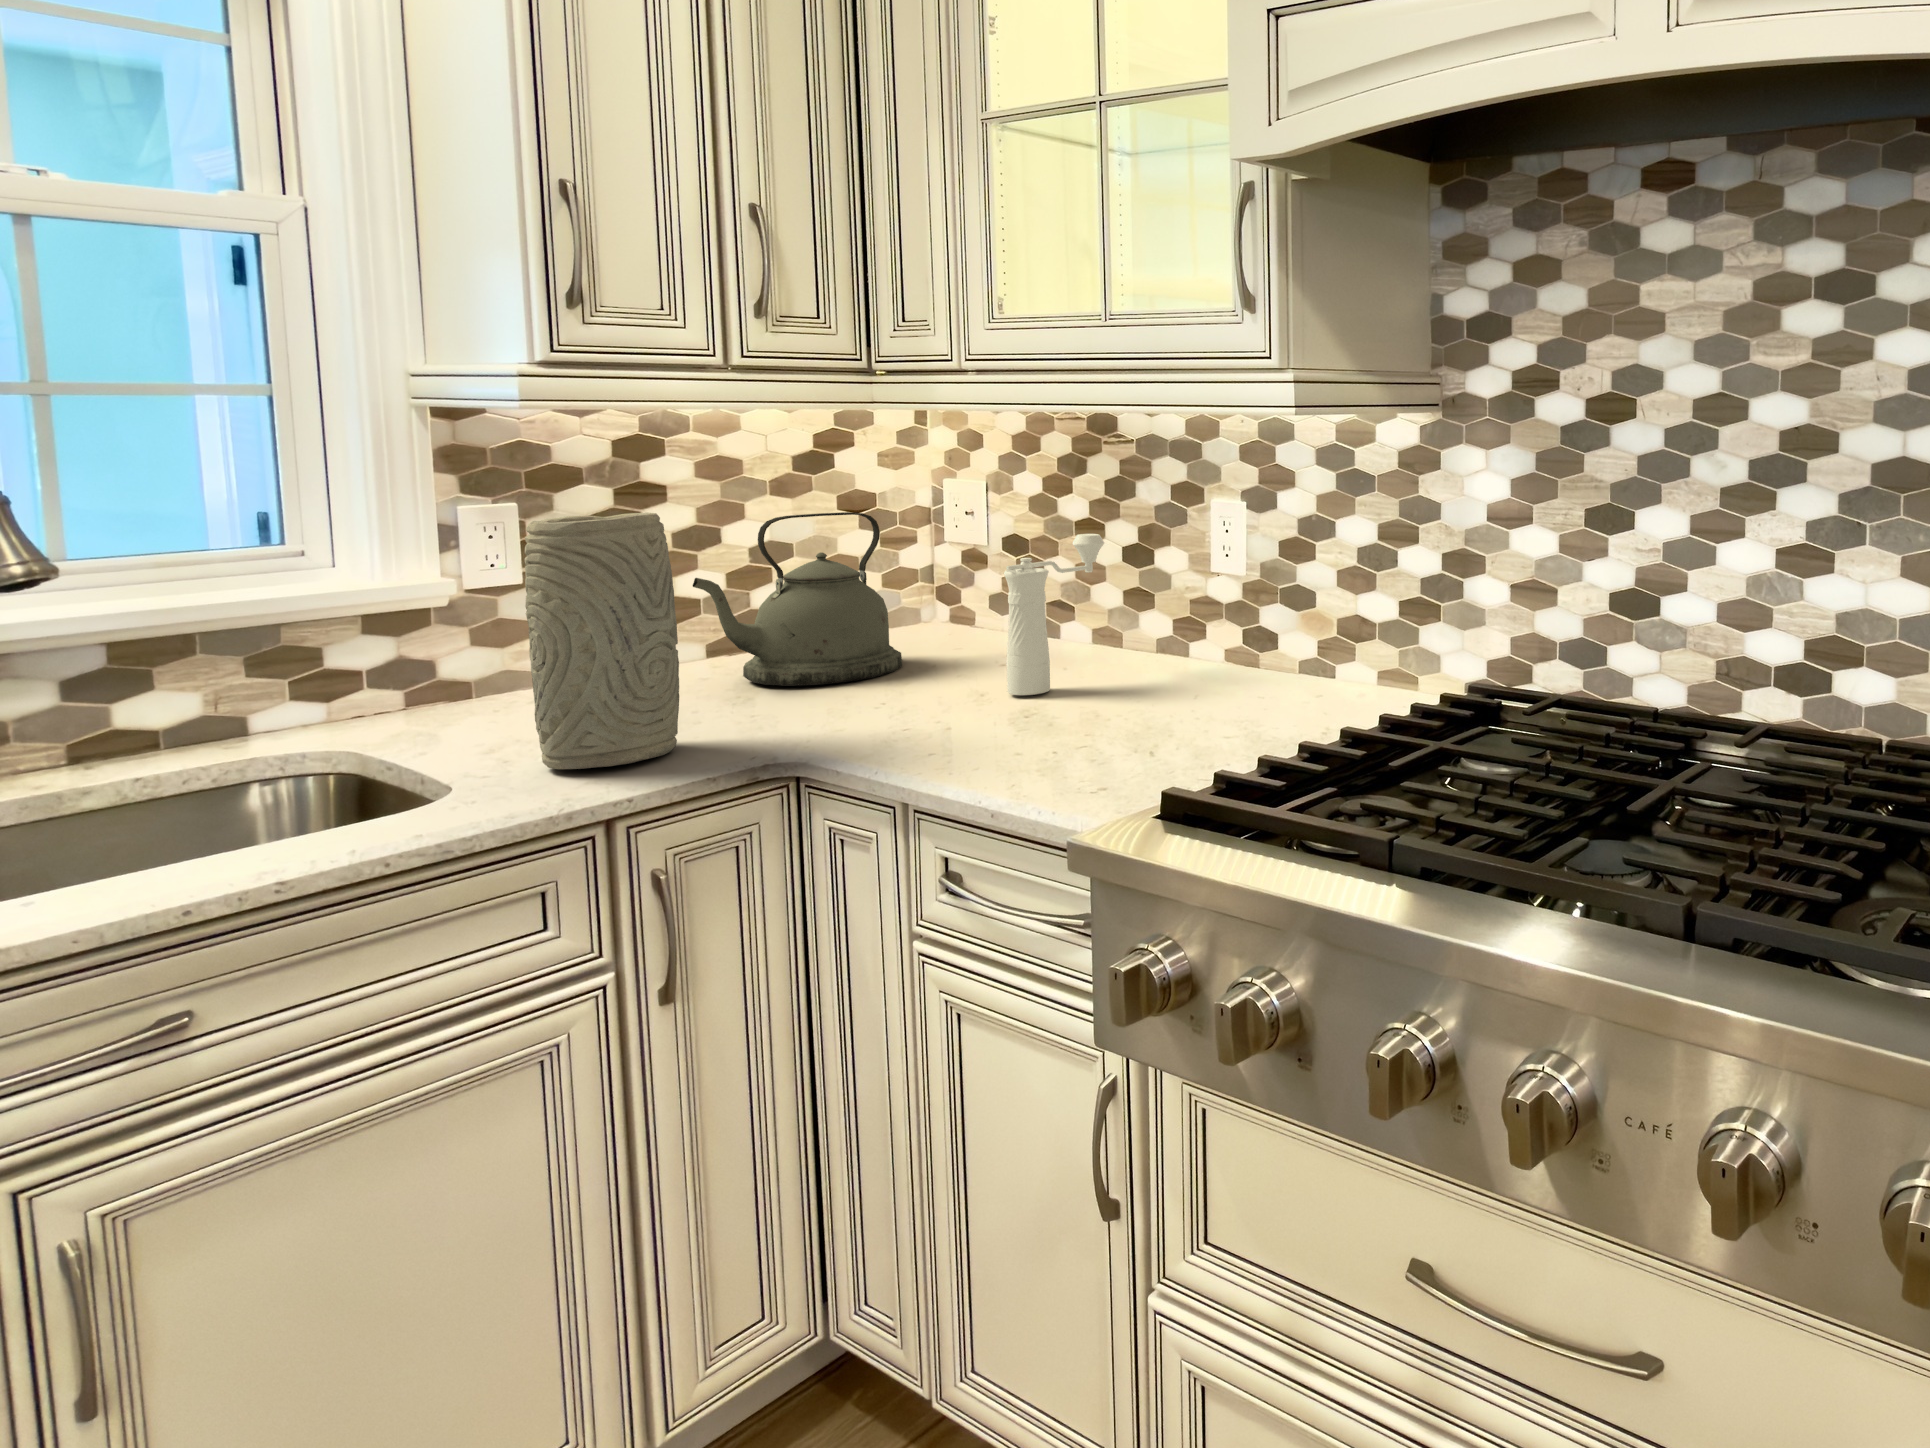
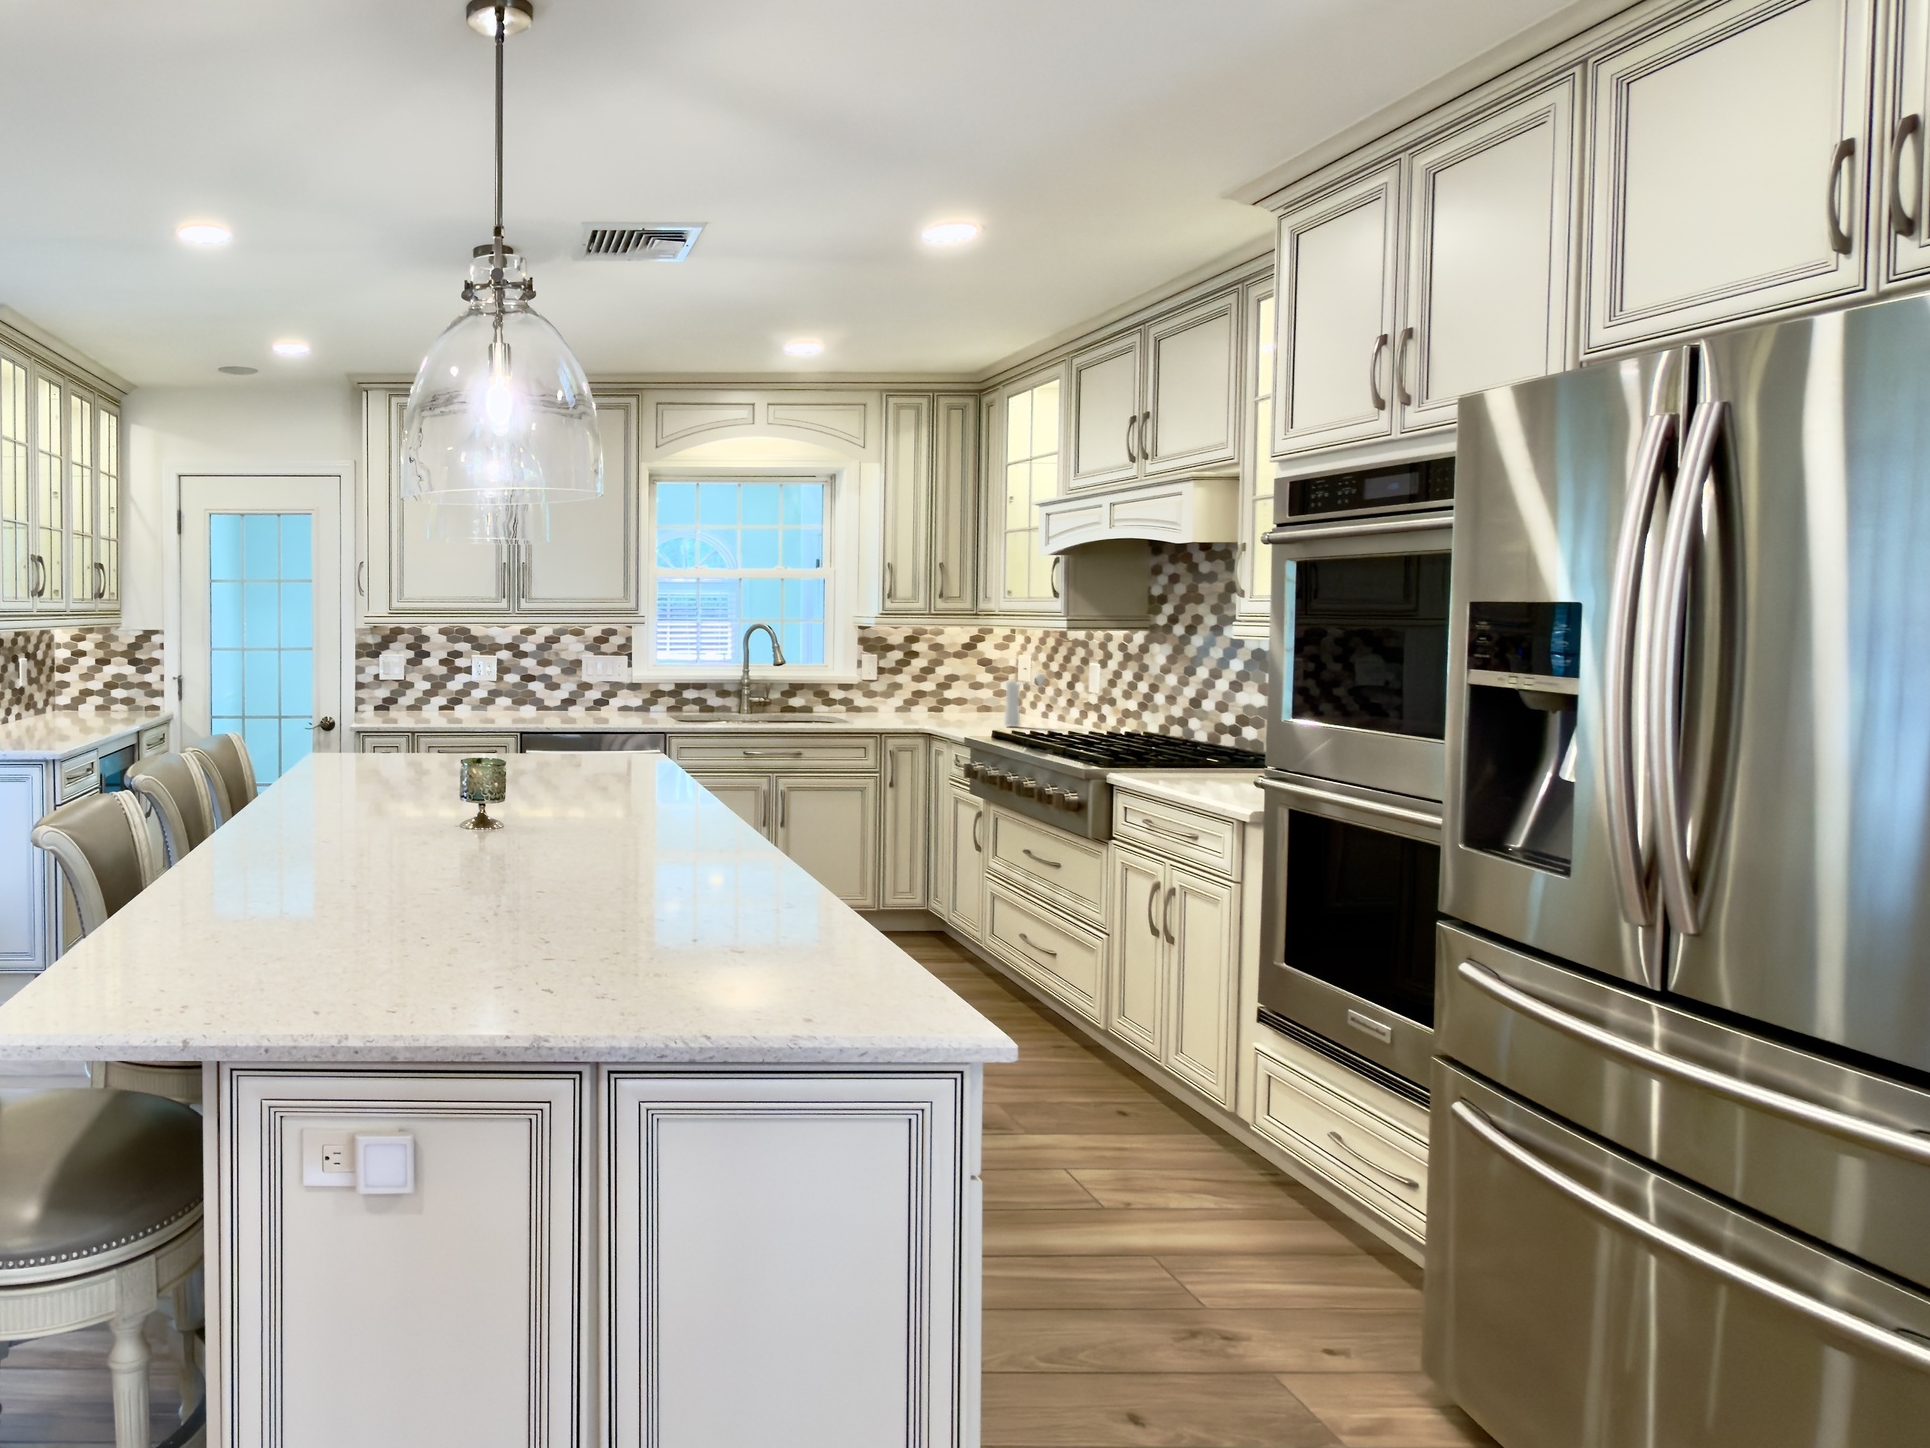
kettle: present [693,512,902,686] -> none [920,664,986,721]
vase: present [524,513,679,769] -> none [871,657,906,725]

